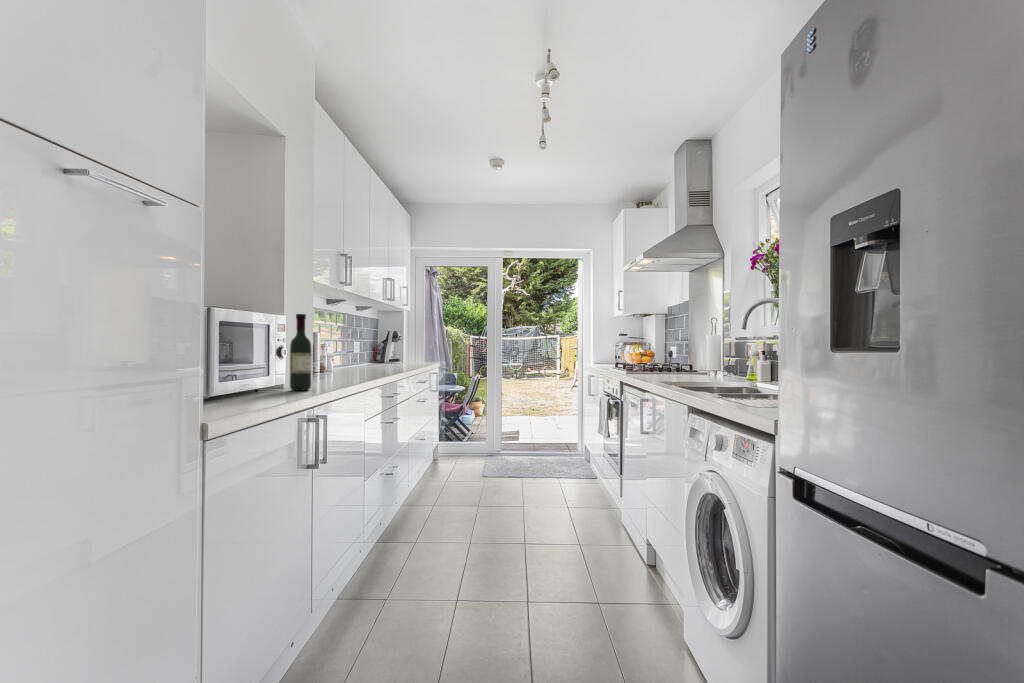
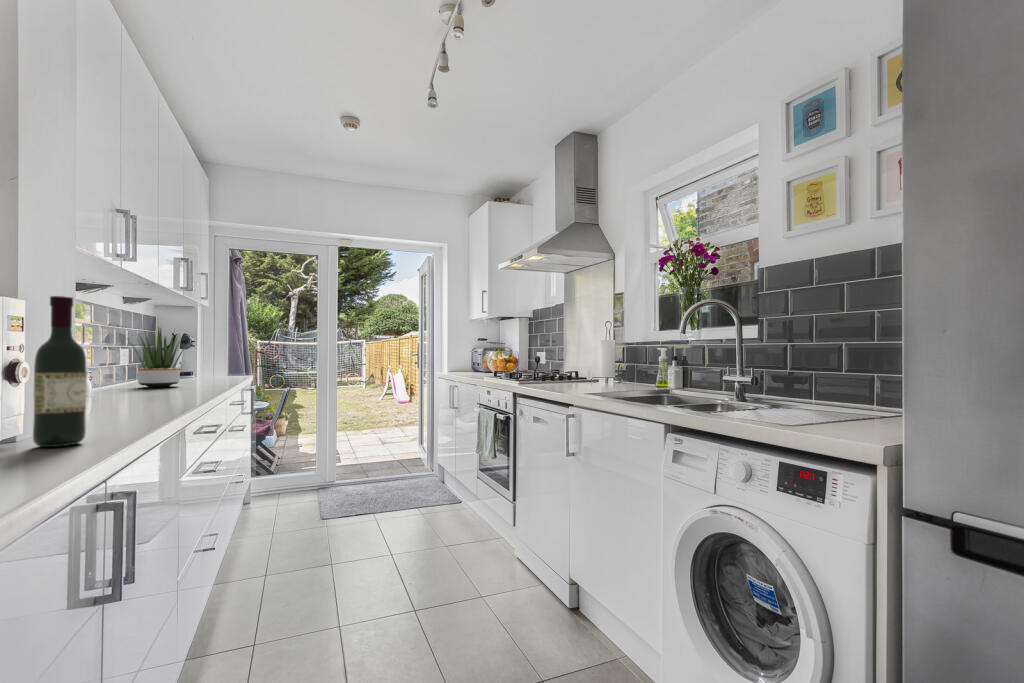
potted plant: none [353,327,393,368] -> present [128,327,189,388]

